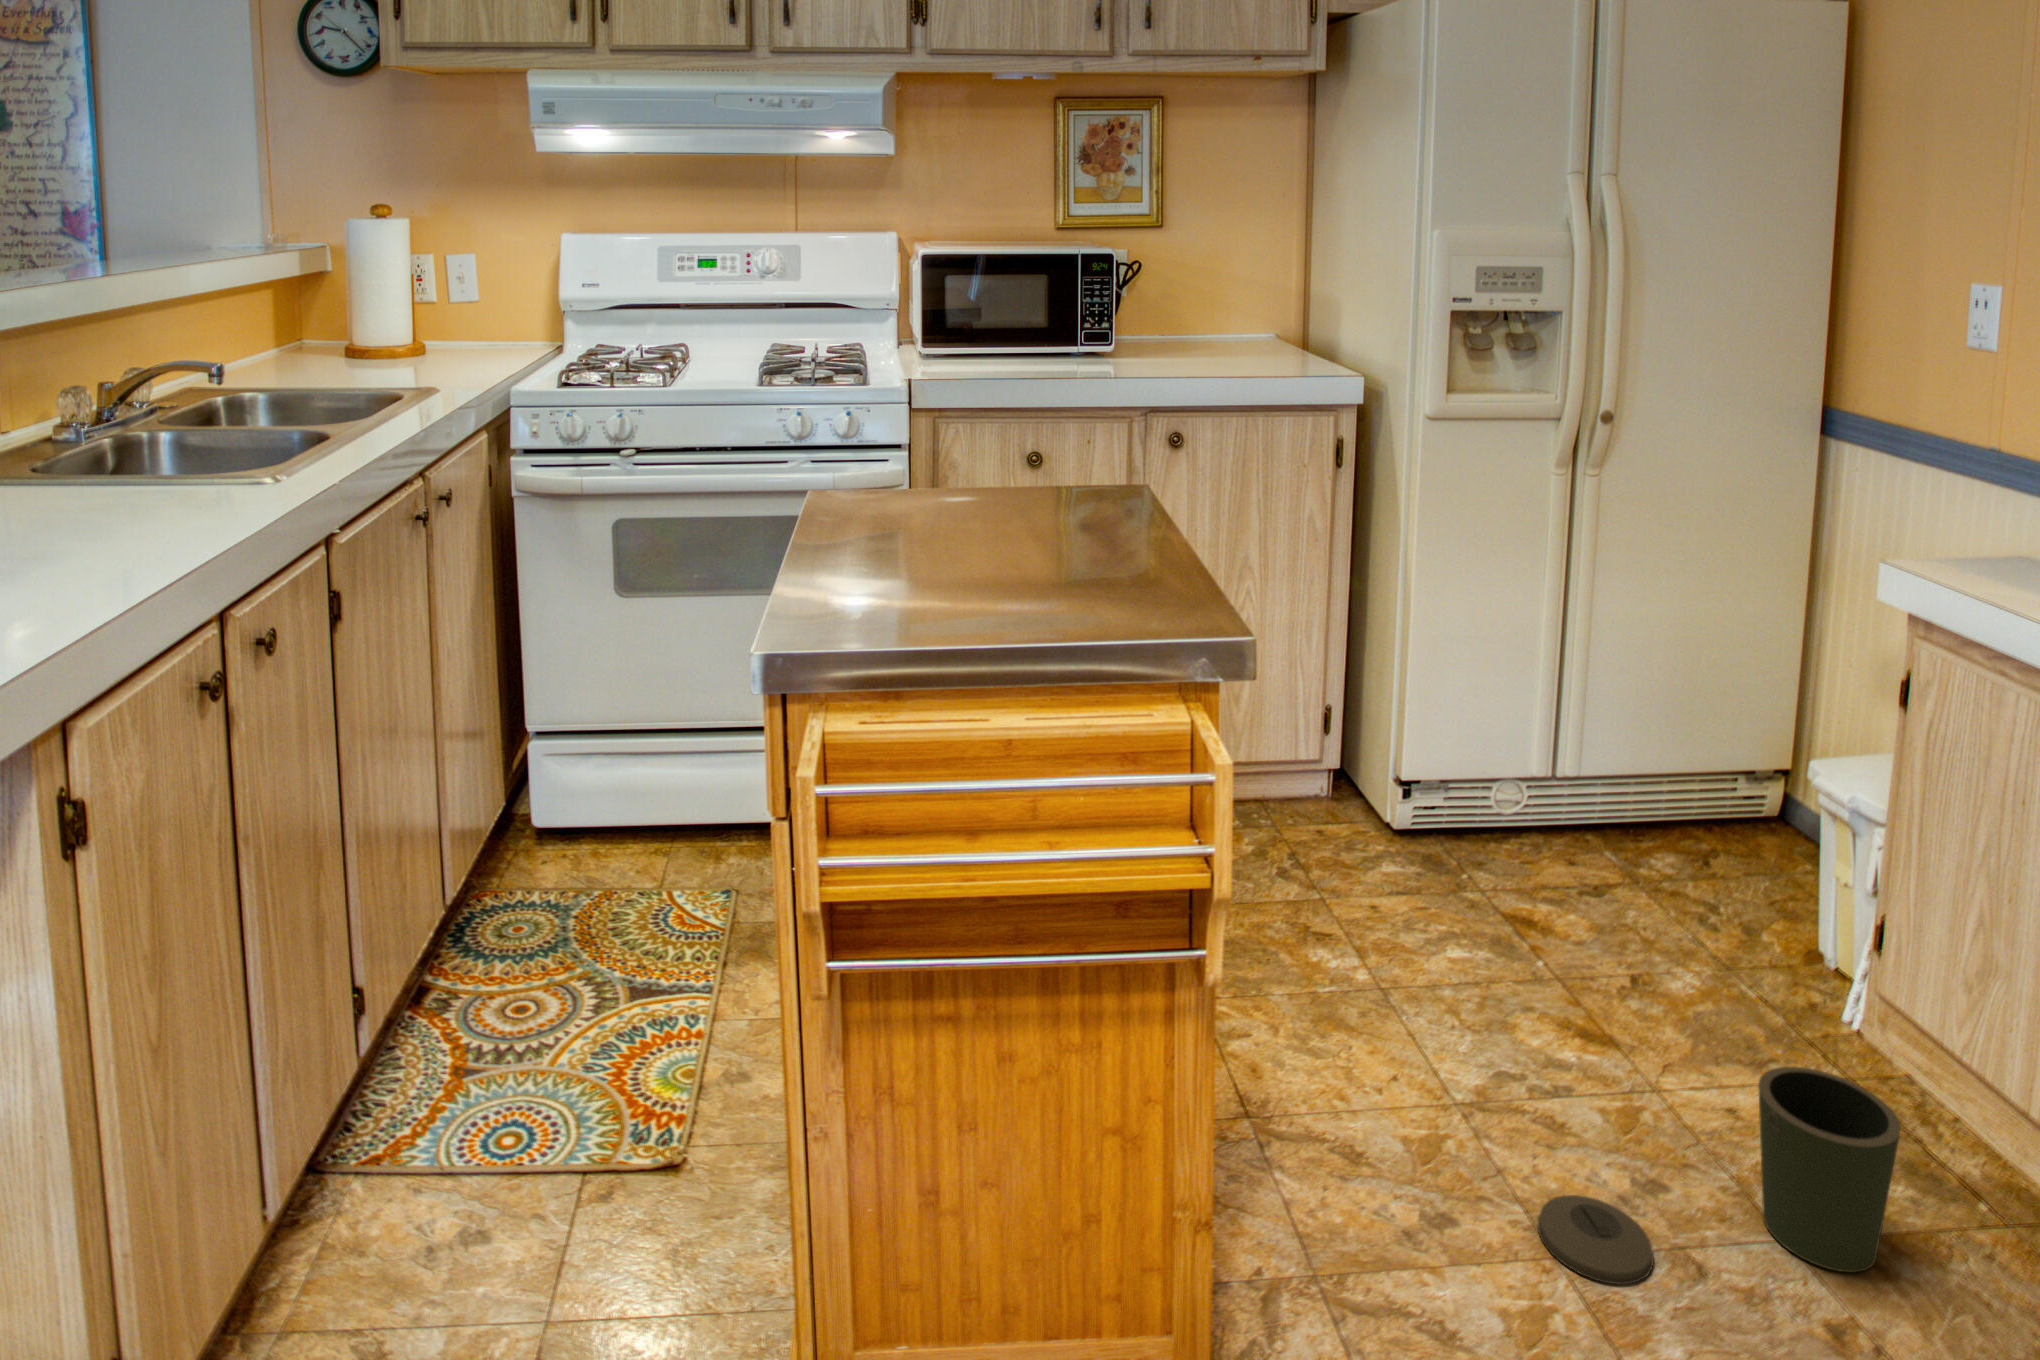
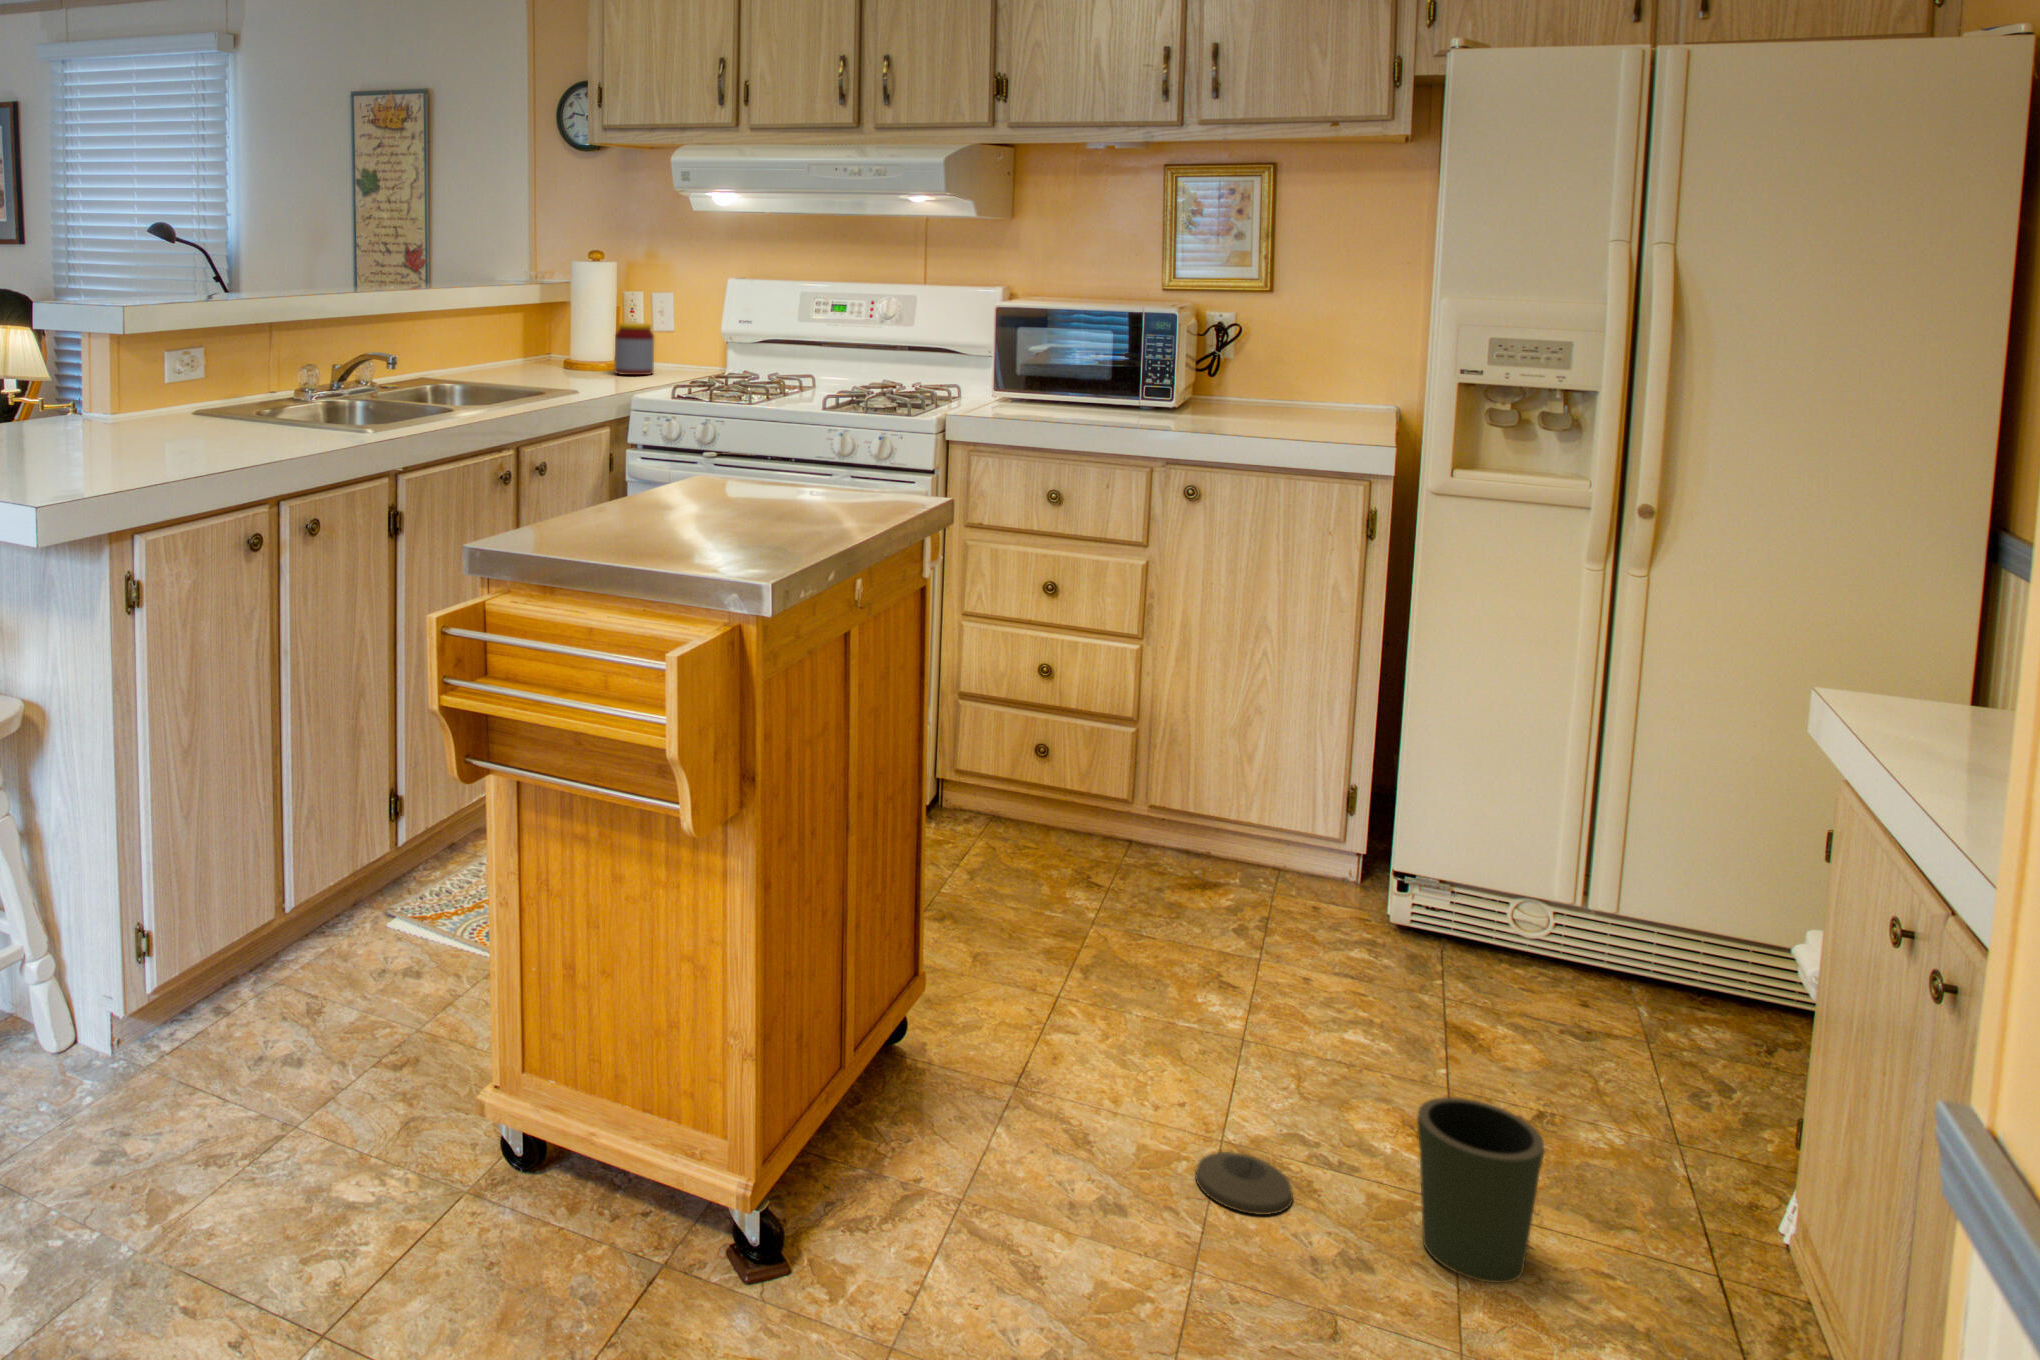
jar: none [434,292,488,358] -> present [615,323,654,375]

